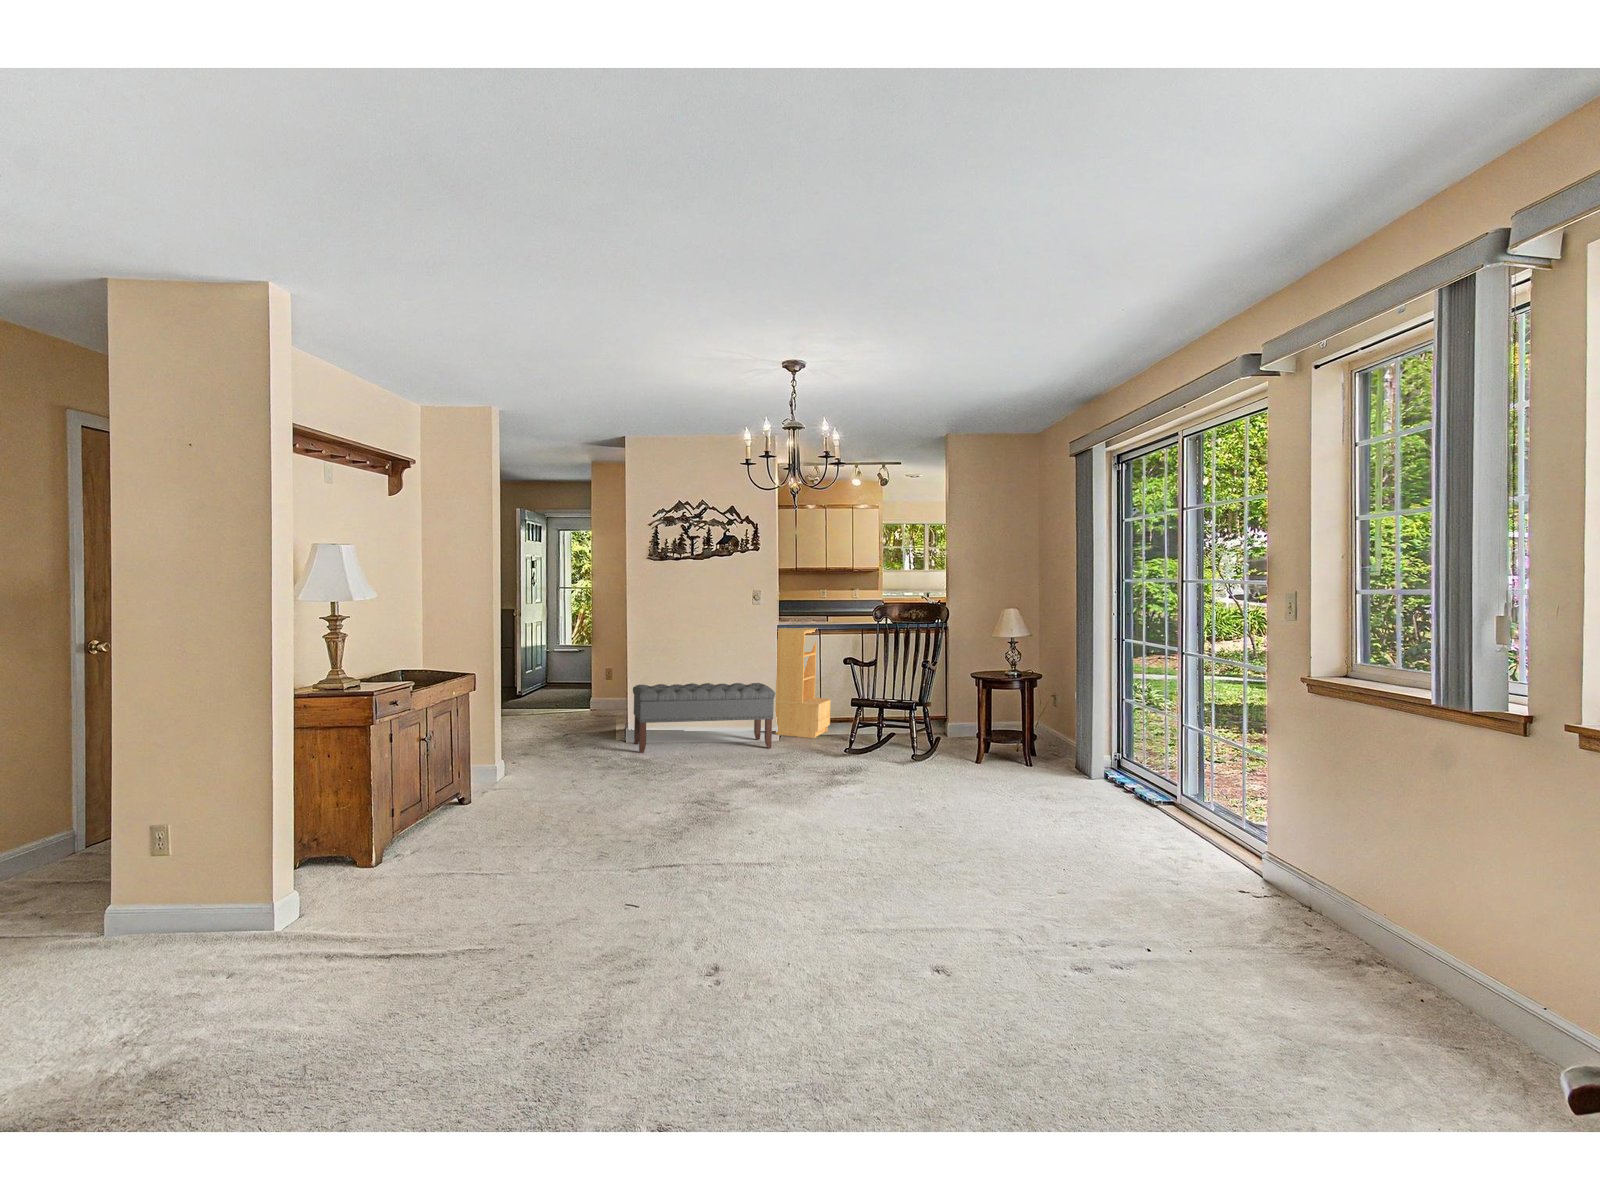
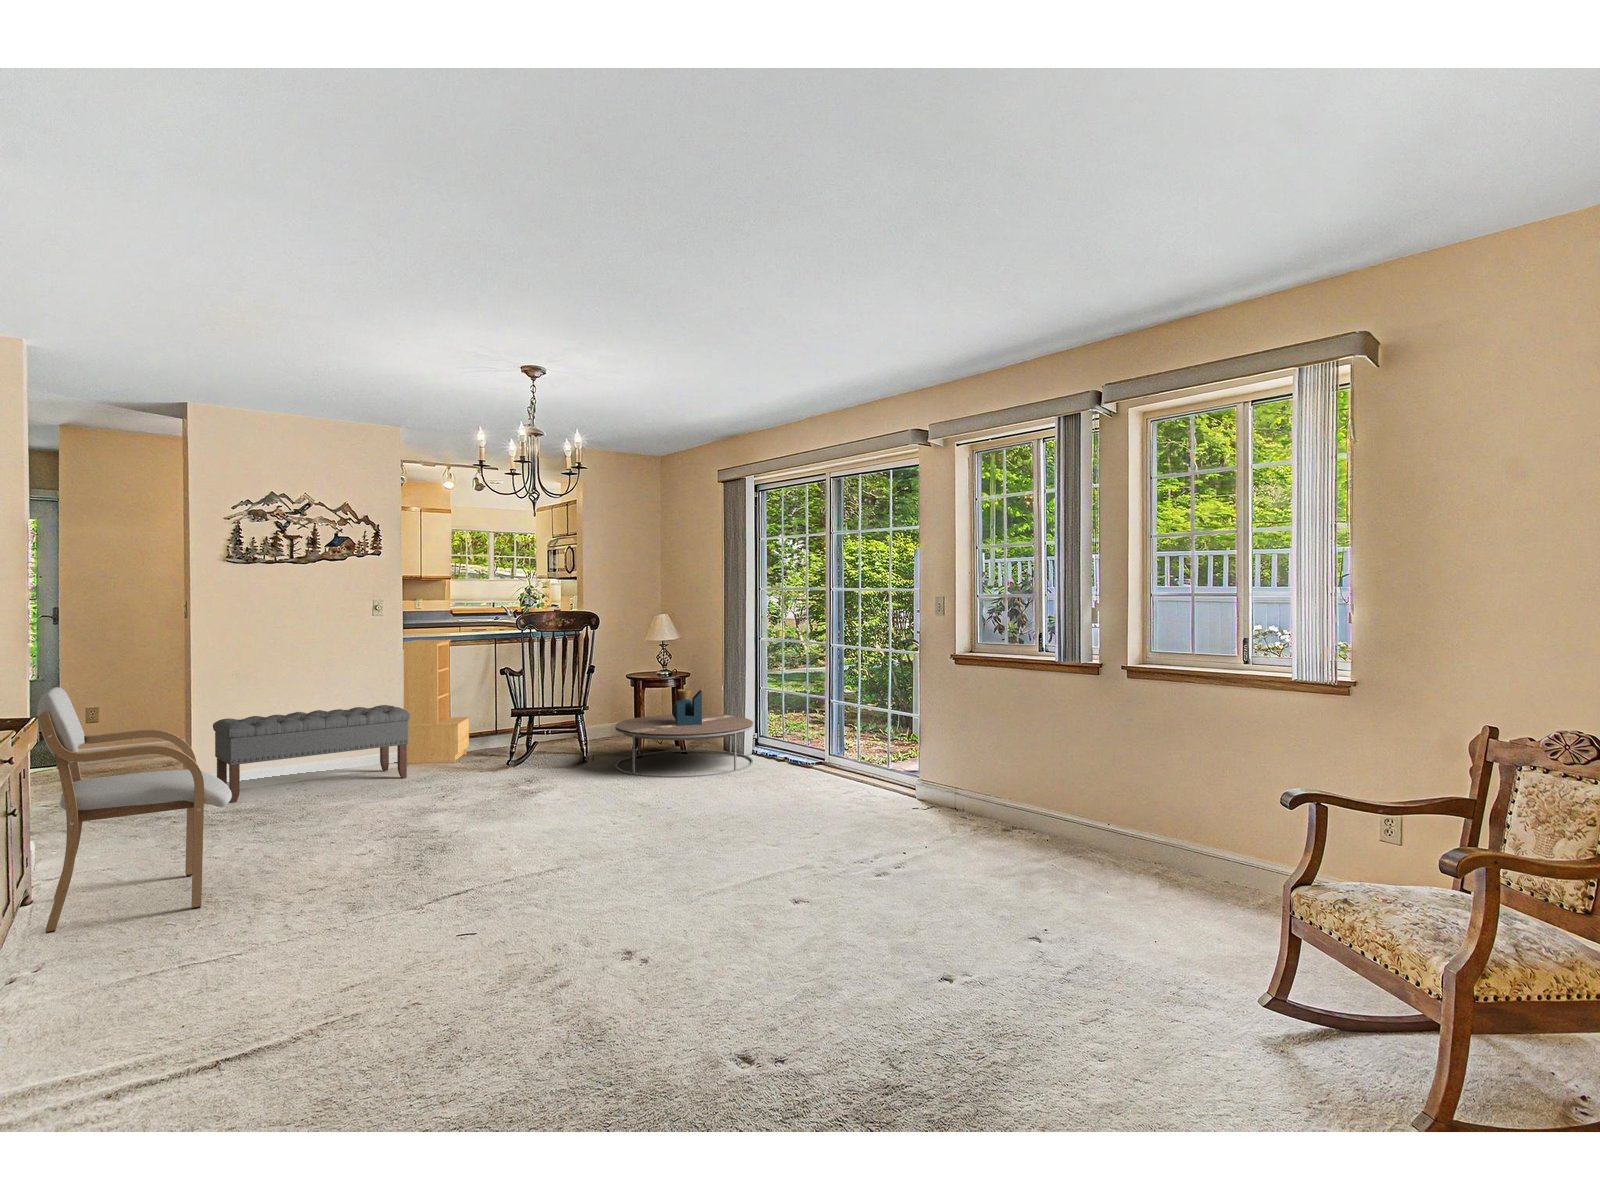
armchair: none [486,658,613,840] -> present [37,687,232,933]
coffee table: none [952,692,1097,784] -> present [615,689,753,778]

